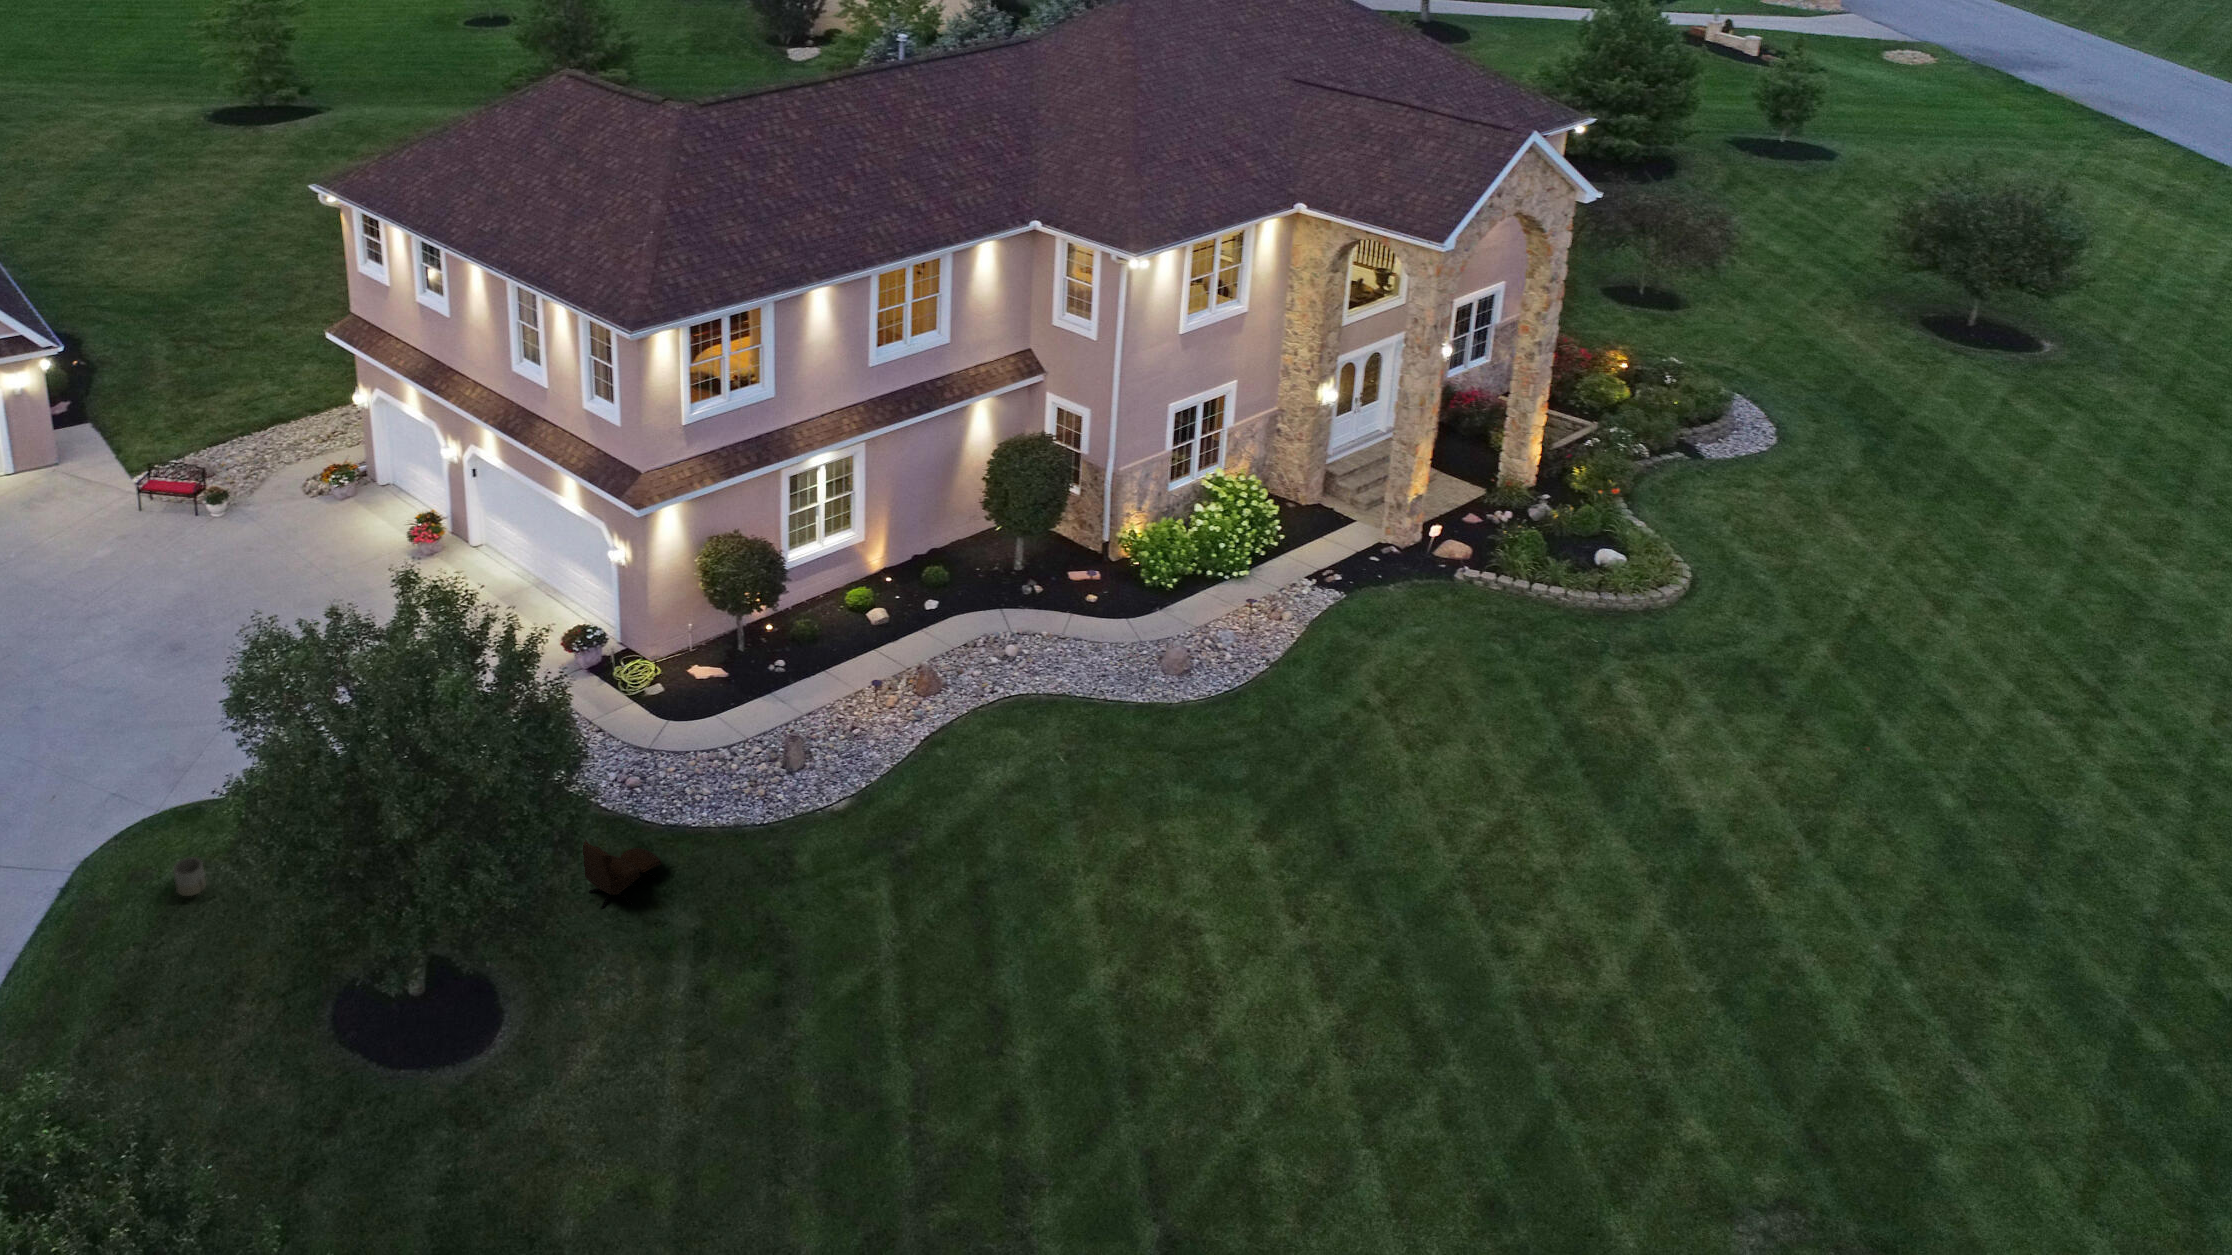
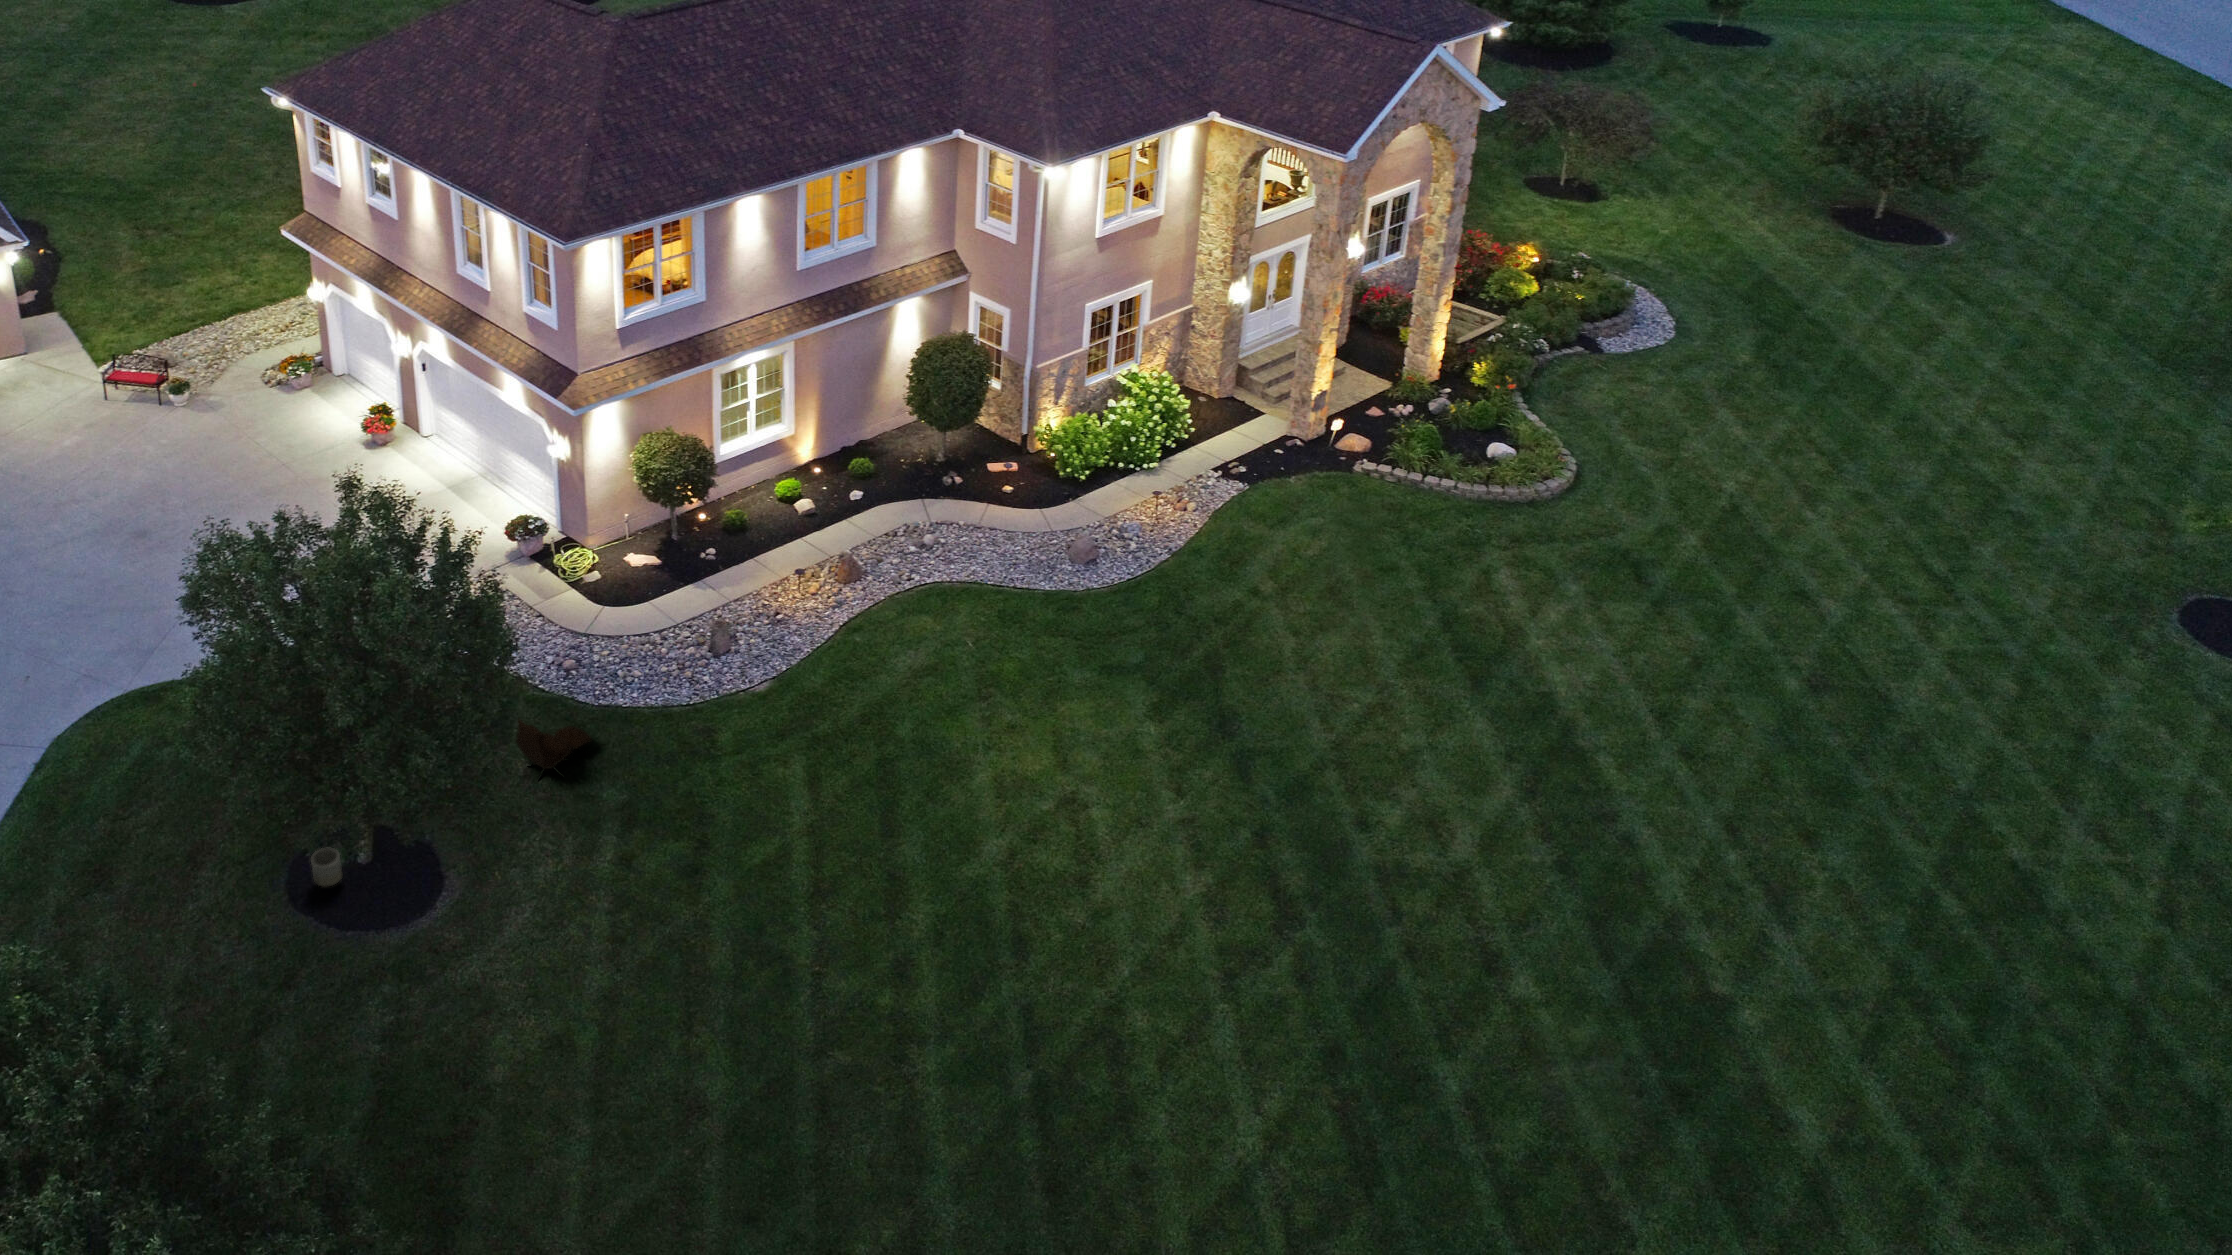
planter: present [173,857,206,896] -> present [311,848,343,886]

